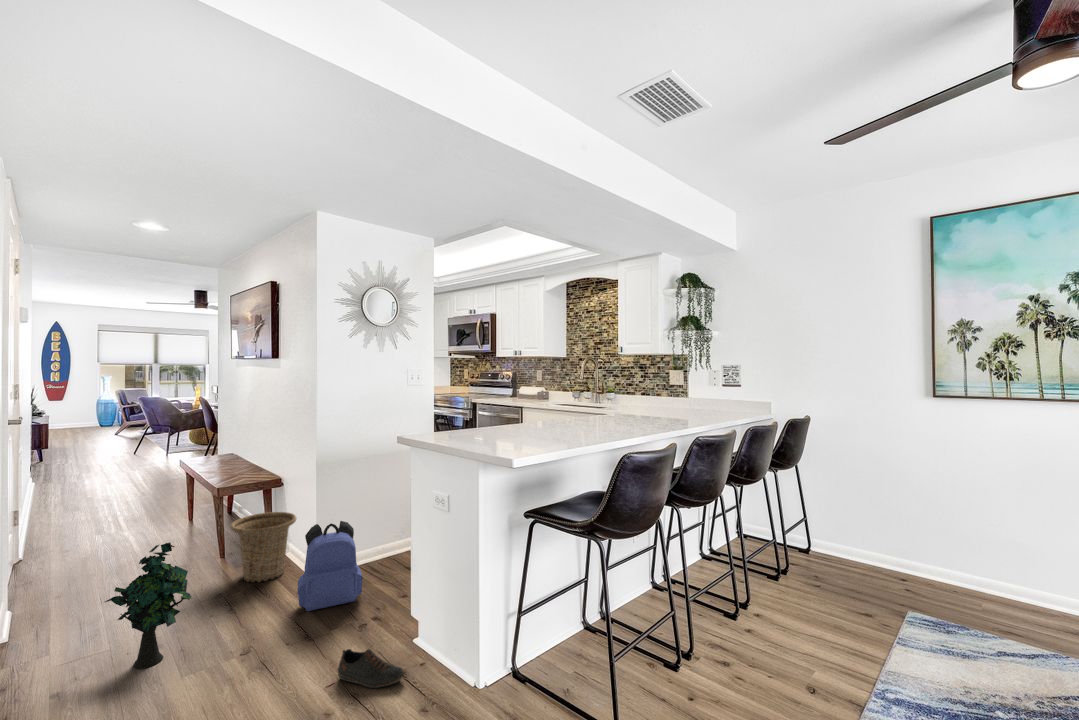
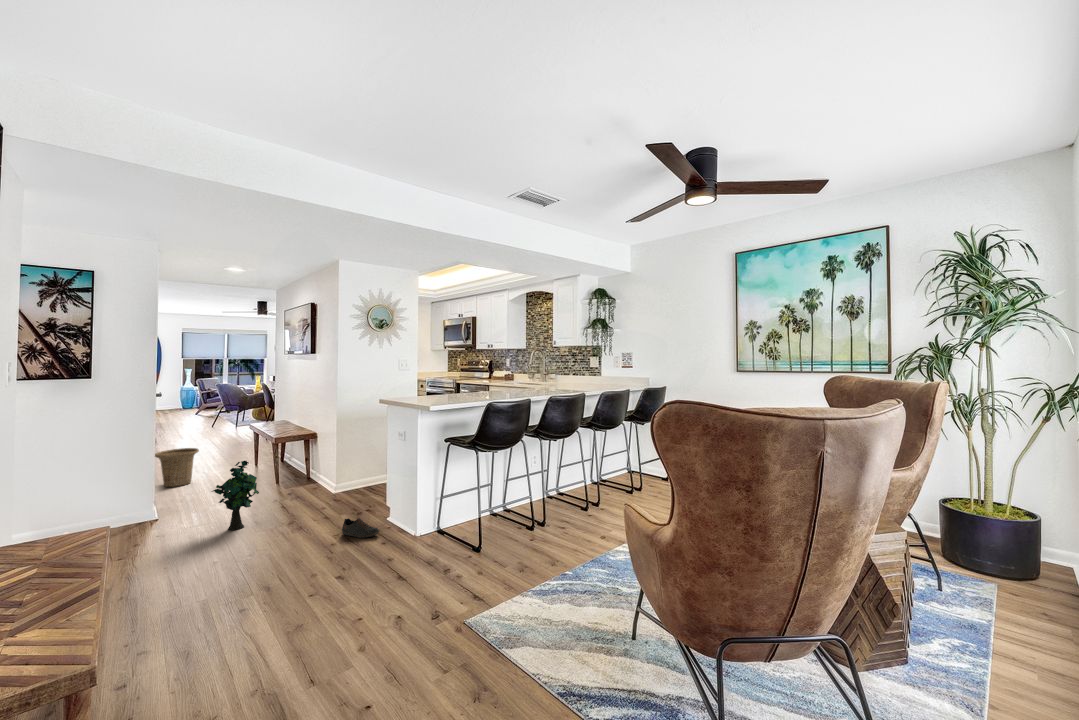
basket: present [231,512,296,582] -> present [155,448,199,487]
backpack: present [297,521,363,611] -> none [323,454,363,508]

